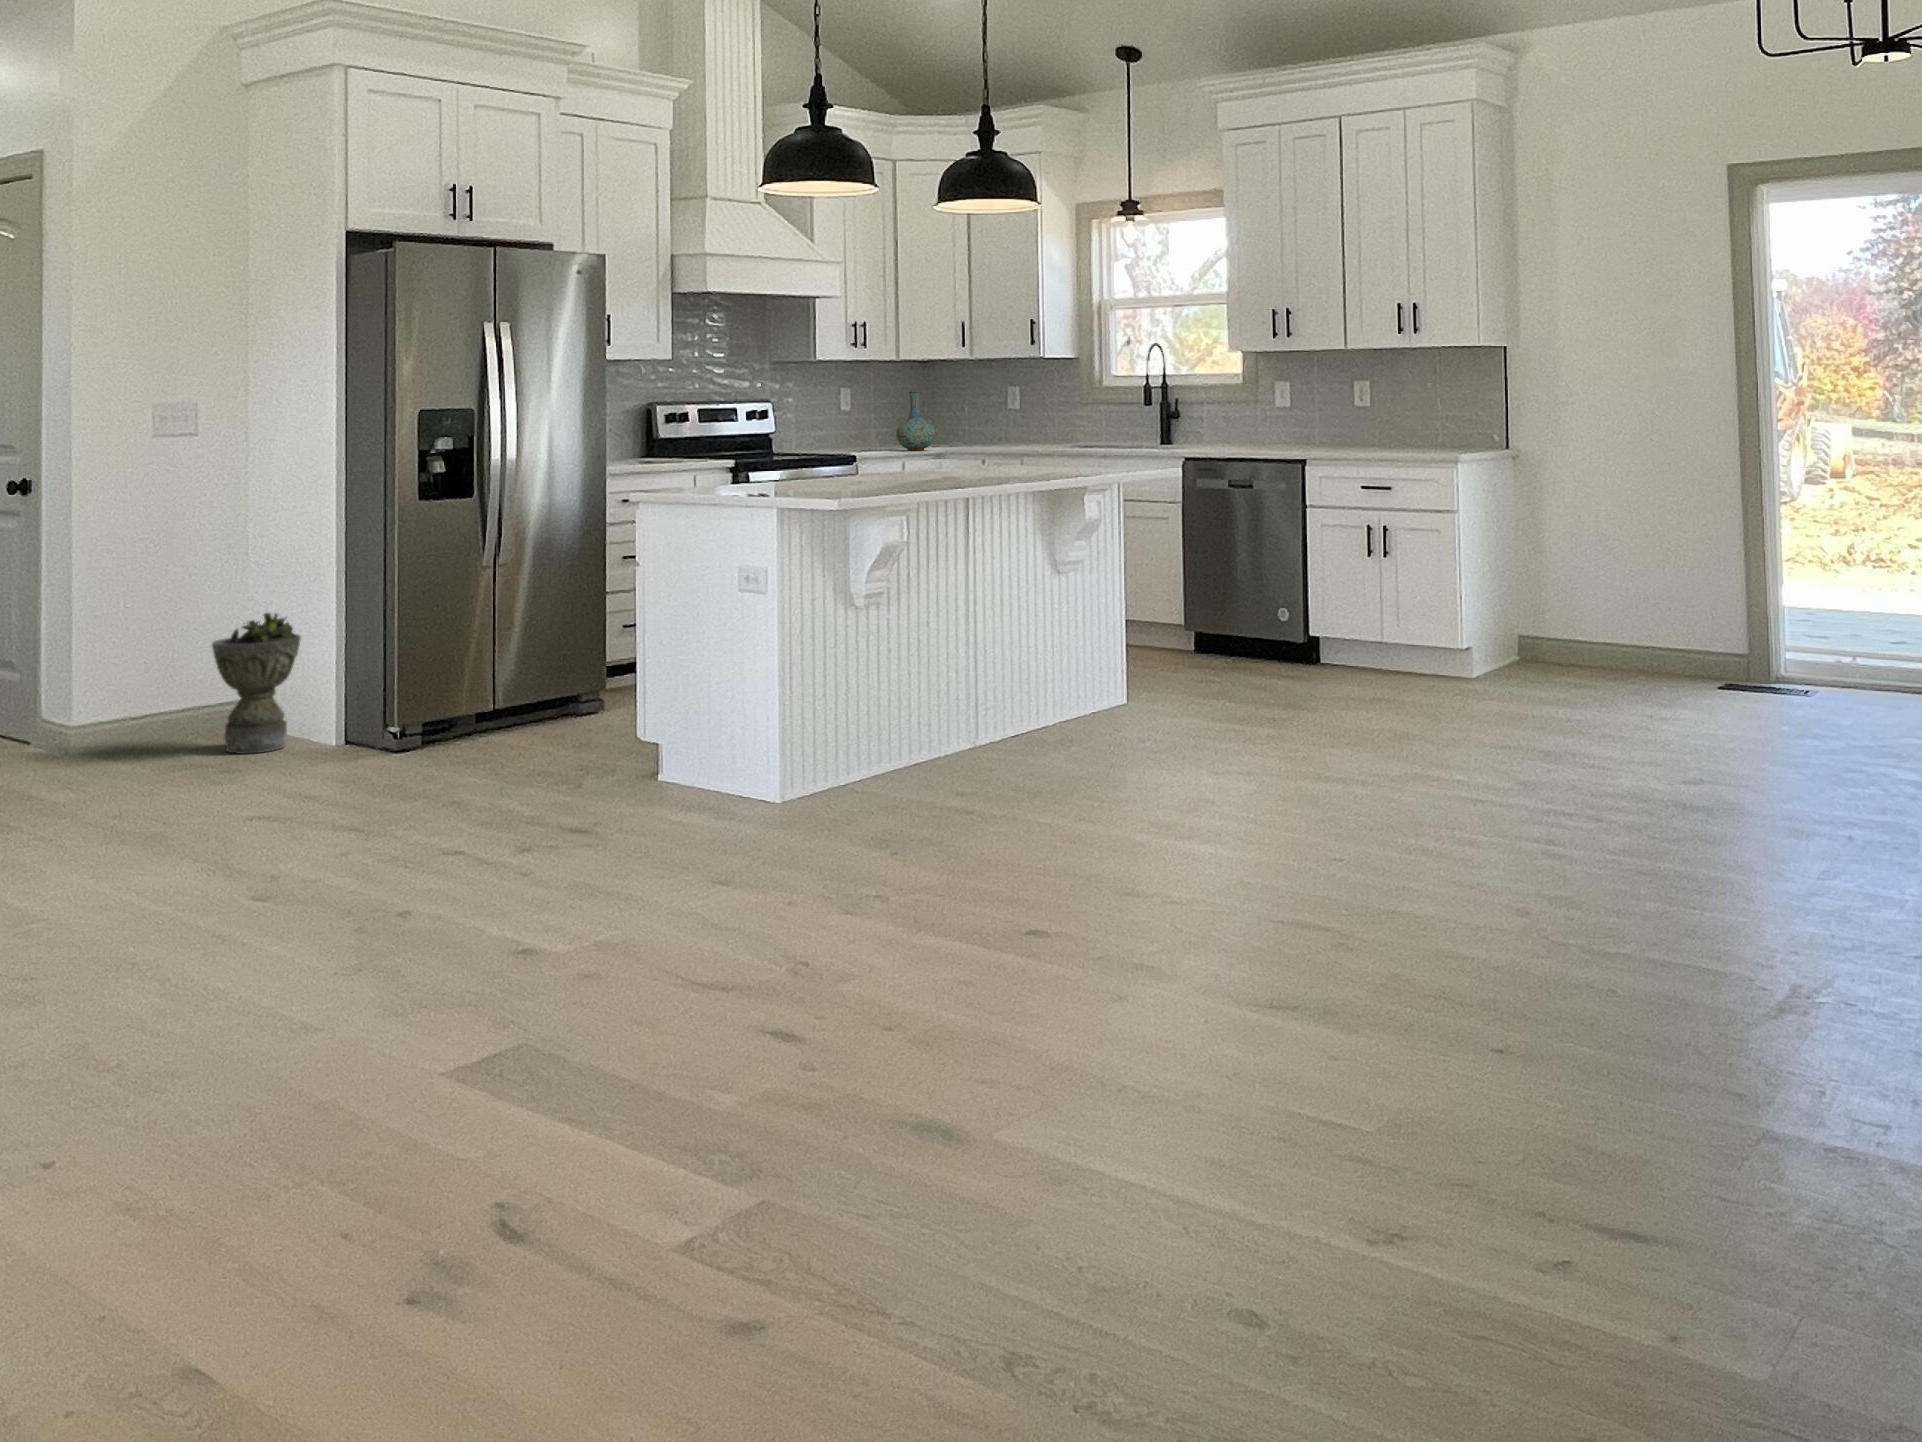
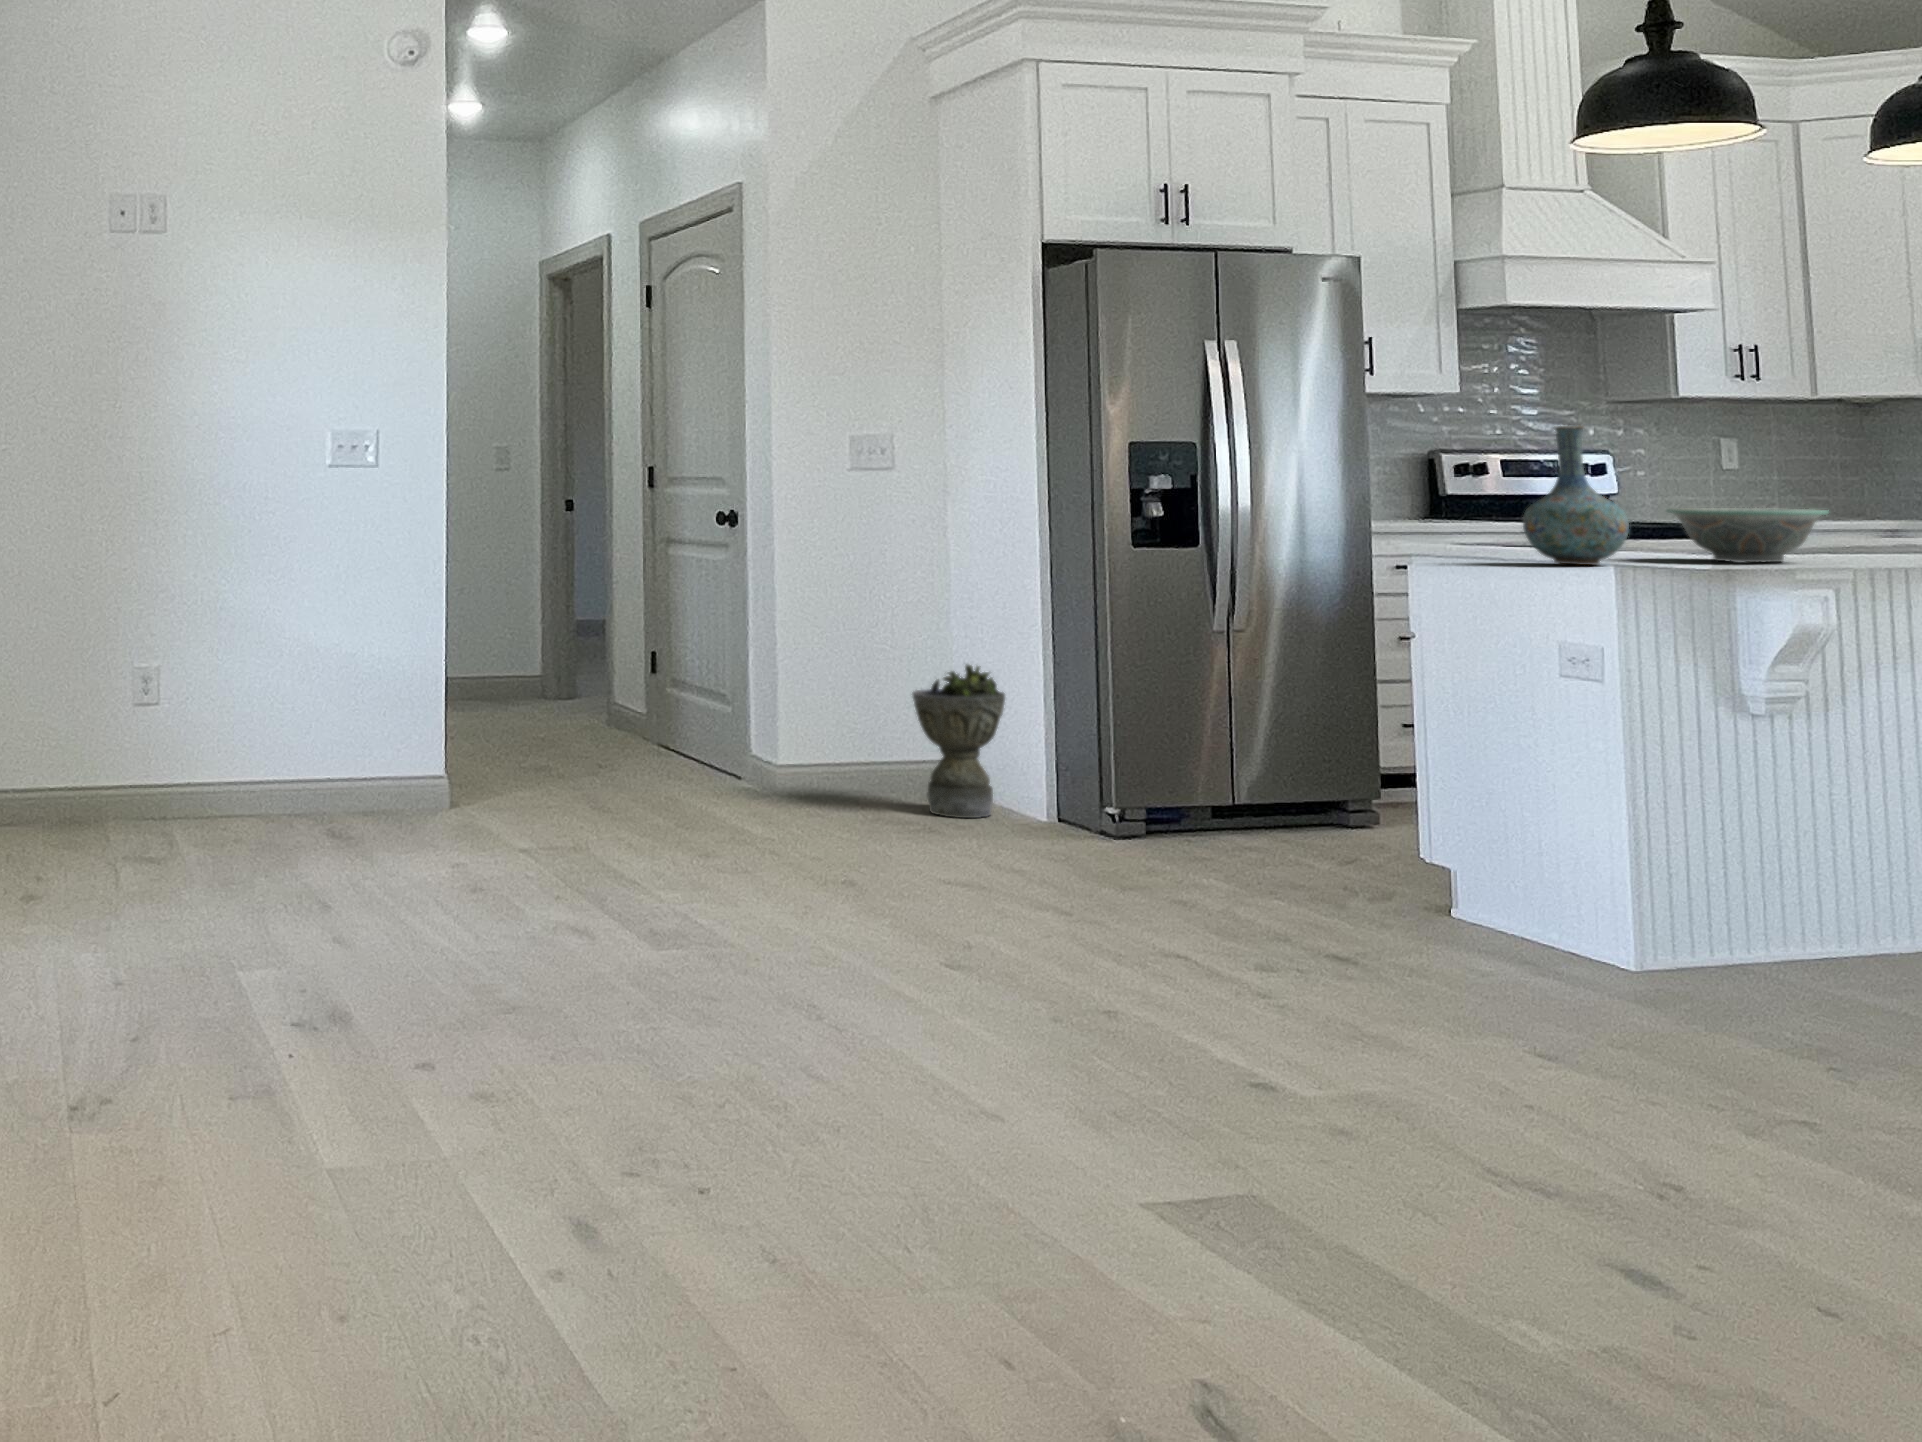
vase: present [896,392,935,451] -> present [1523,426,1629,565]
decorative bowl: none [806,455,902,495] -> present [1667,508,1828,562]

